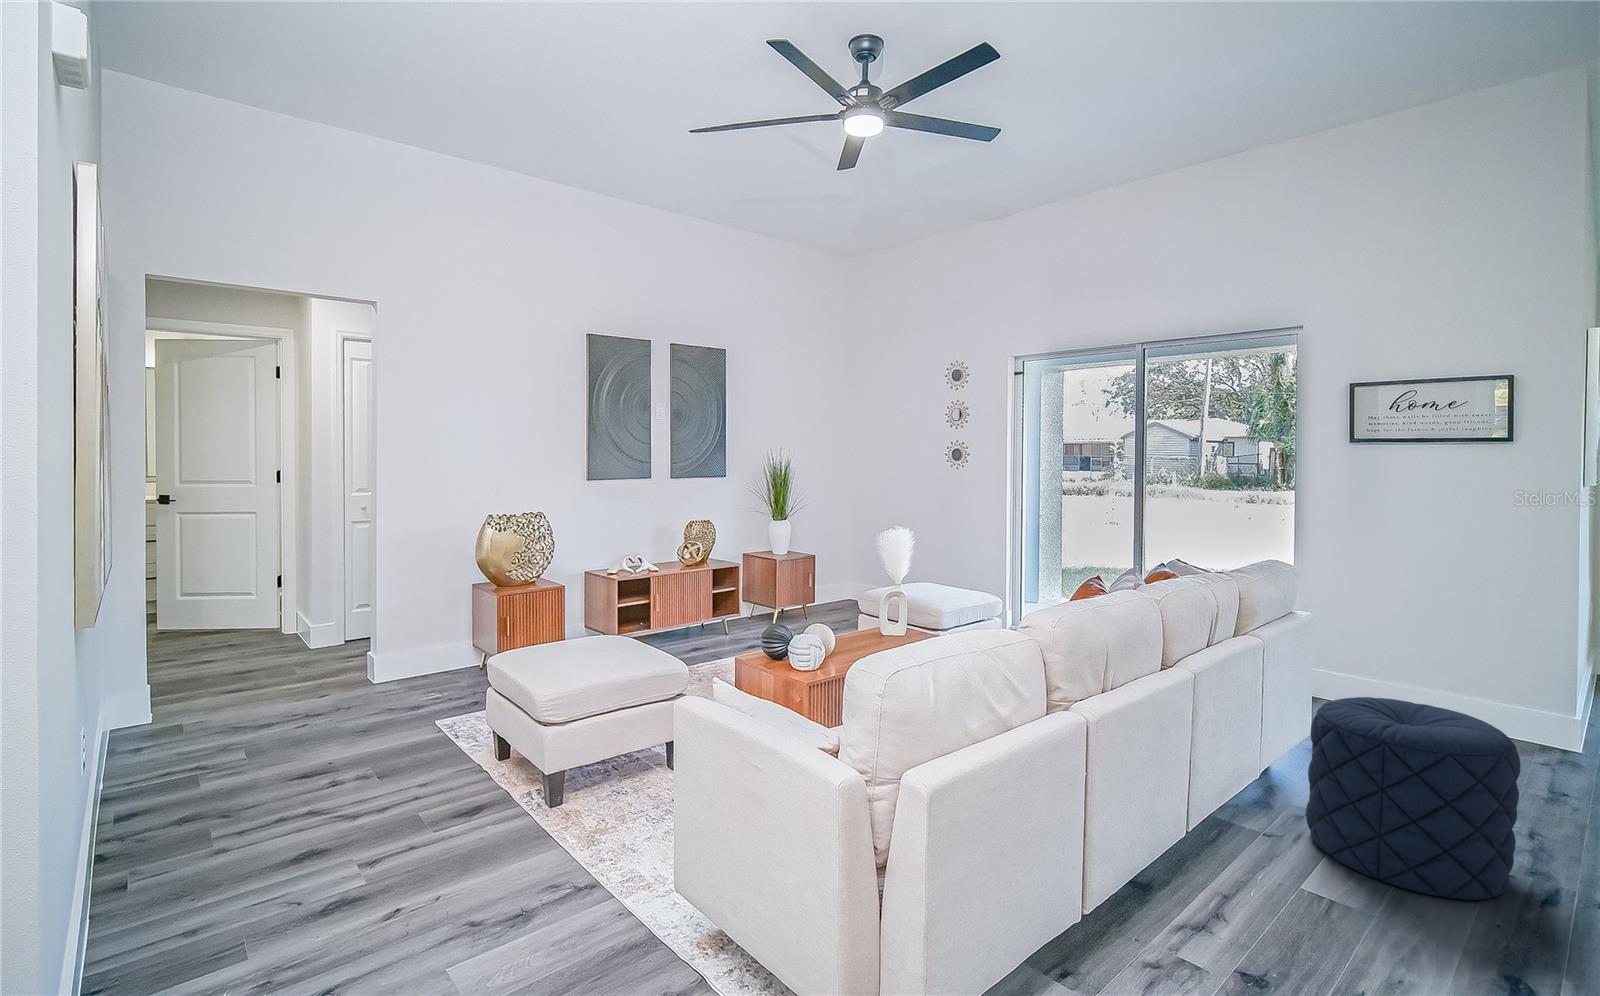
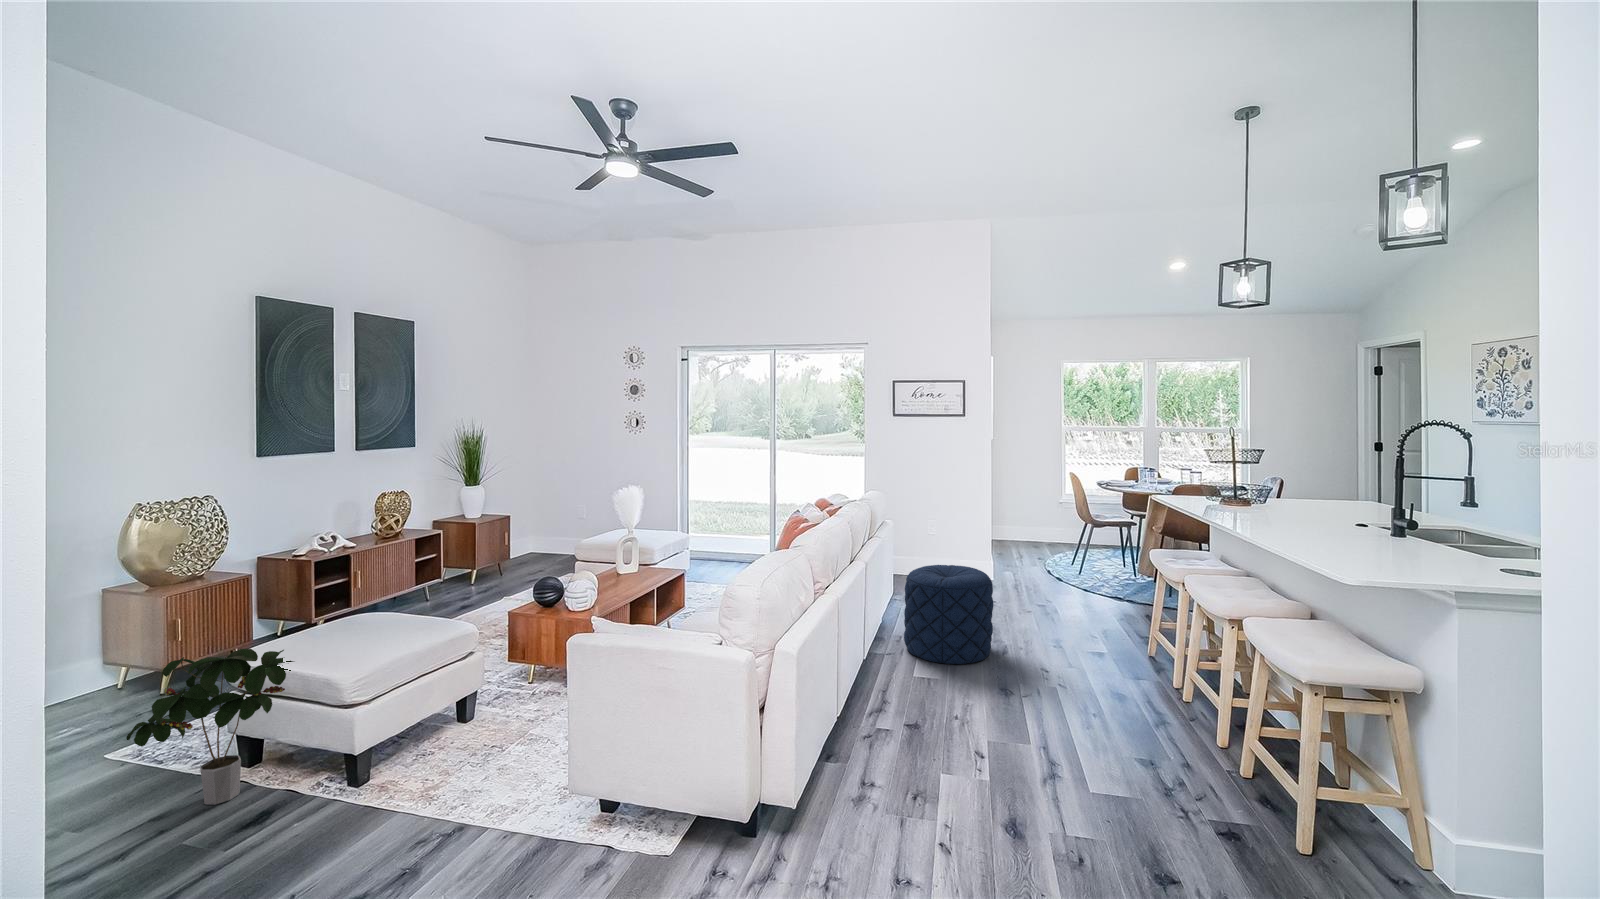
potted plant: none [381,644,504,789] -> present [126,649,294,804]

